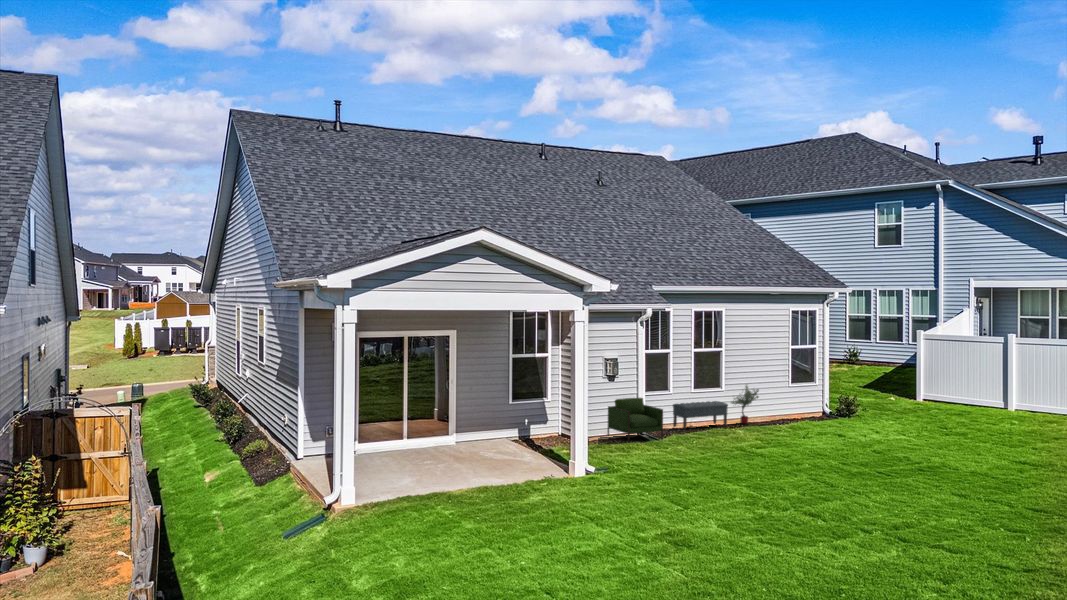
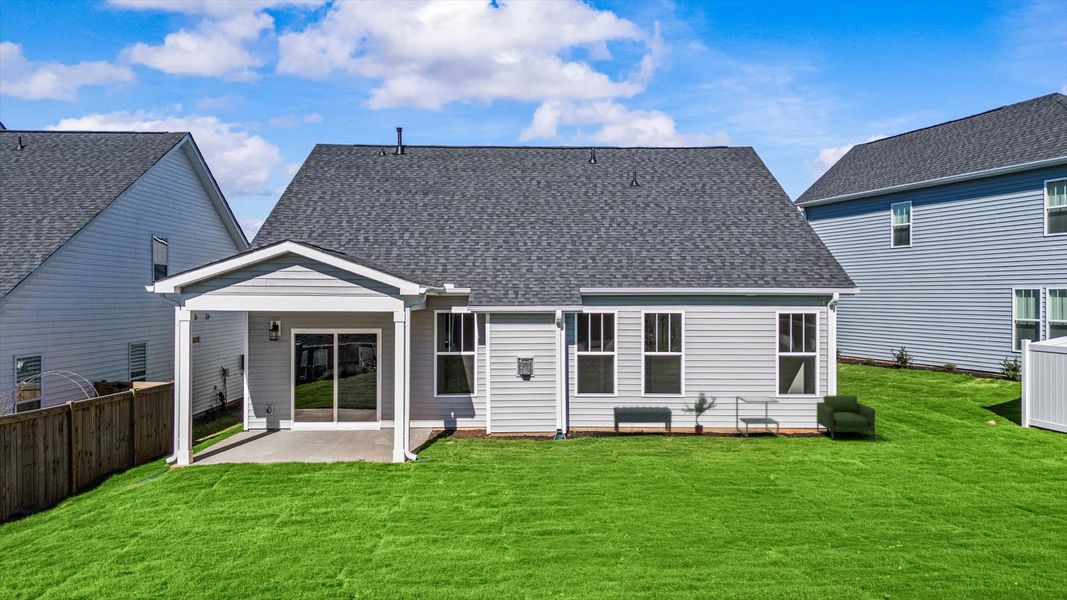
side table: none [765,387,807,423] -> present [736,396,779,437]
armchair: present [607,398,663,442] -> present [817,395,875,440]

